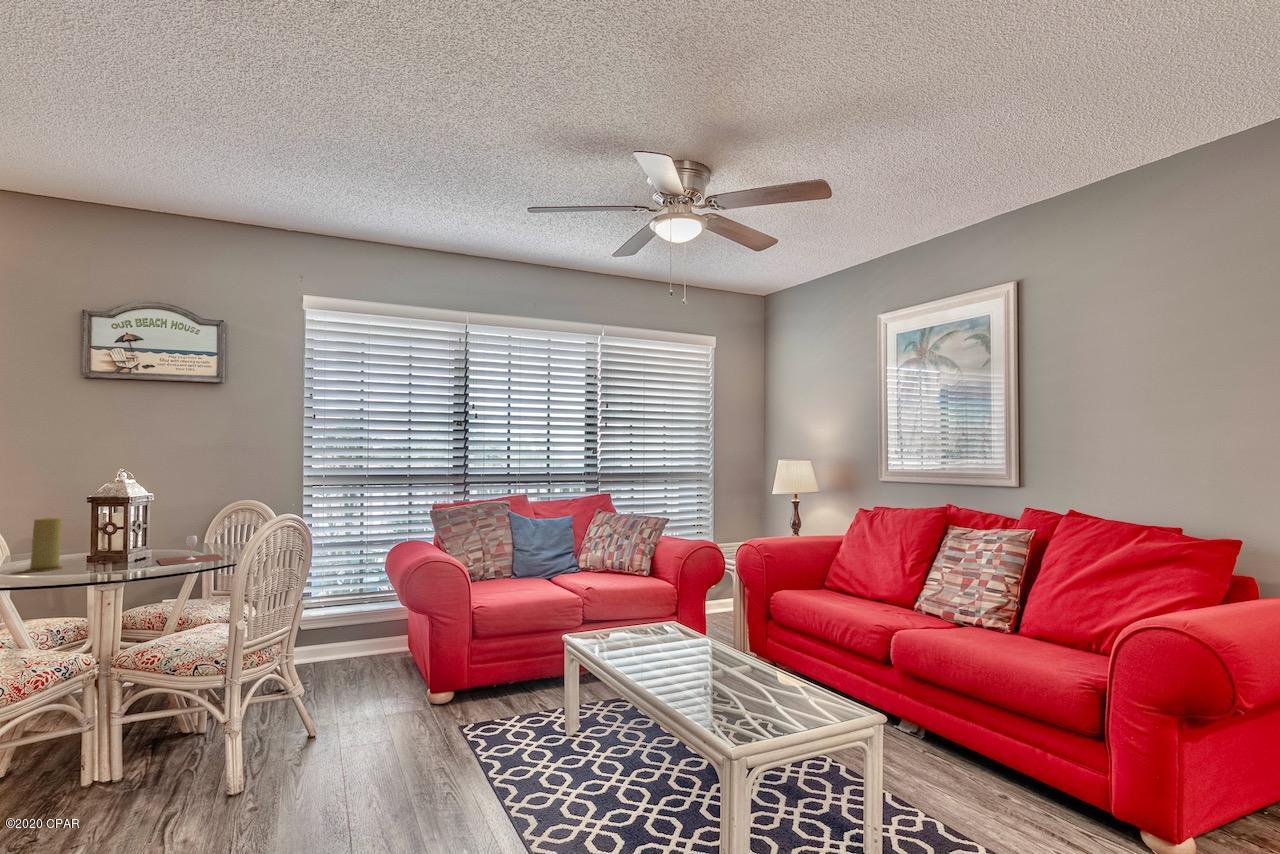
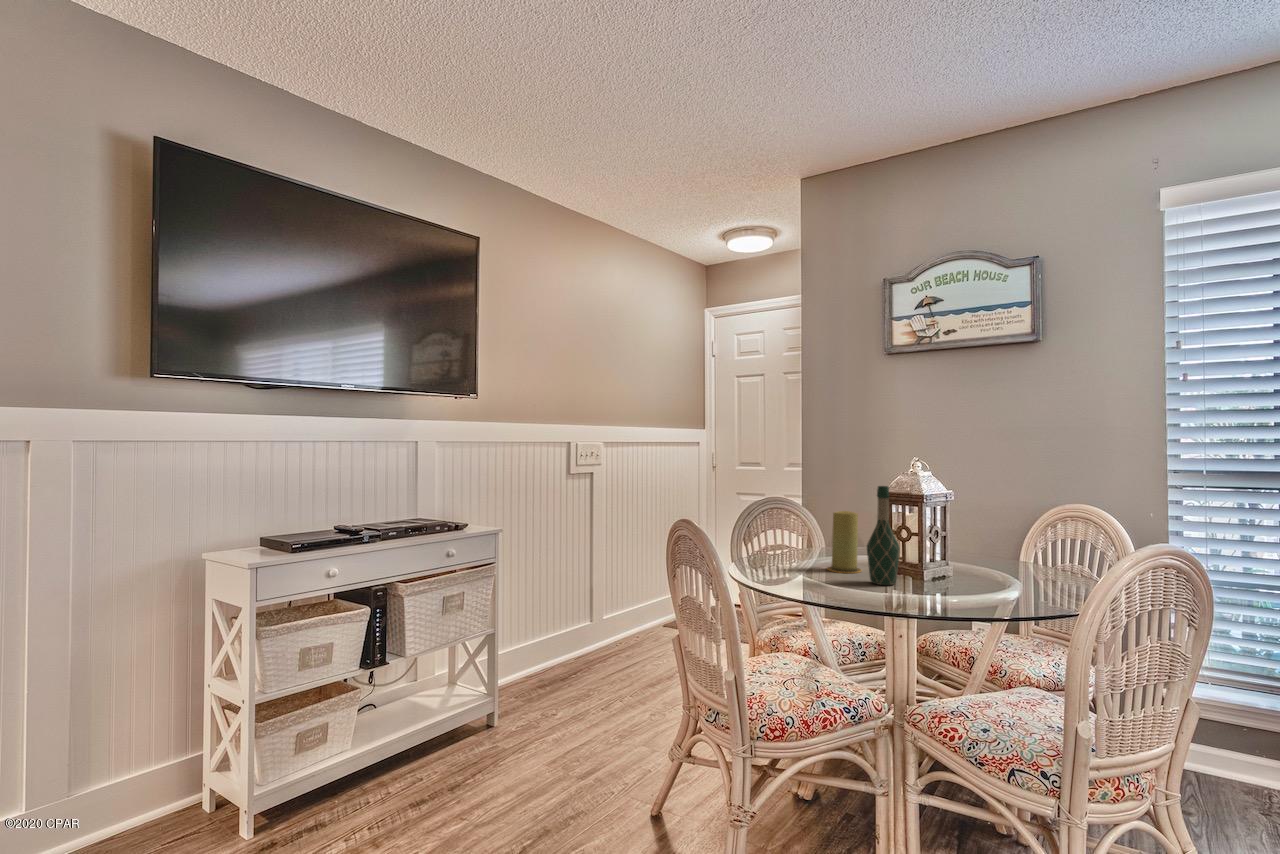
wine bottle: none [75,492,107,572] -> present [867,486,900,585]
wine glass: present [157,535,224,566] -> none [959,554,1051,601]

